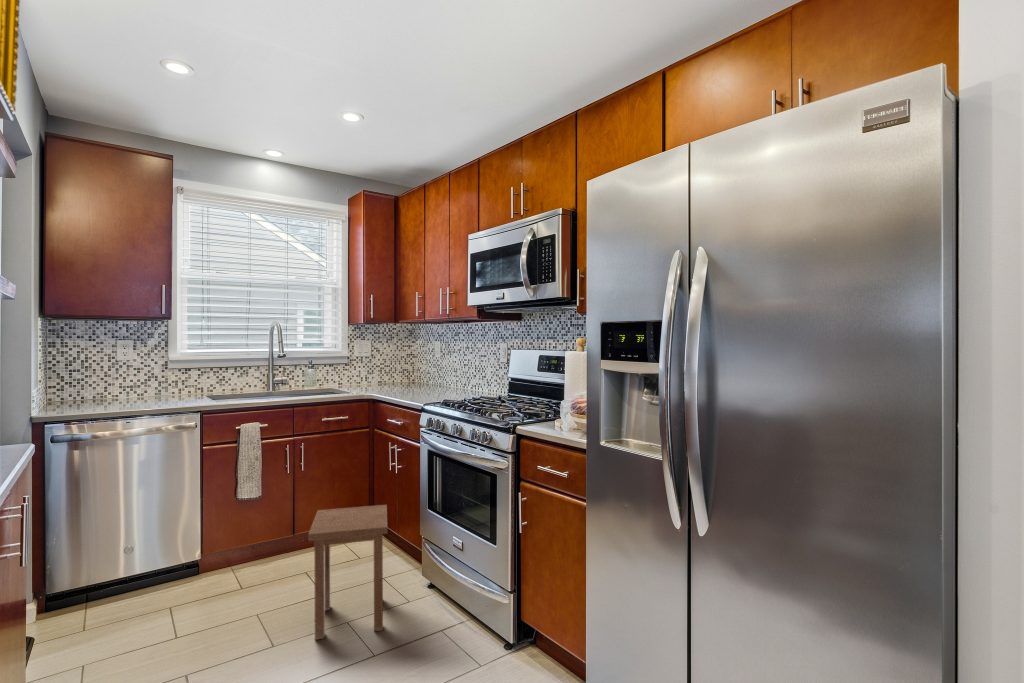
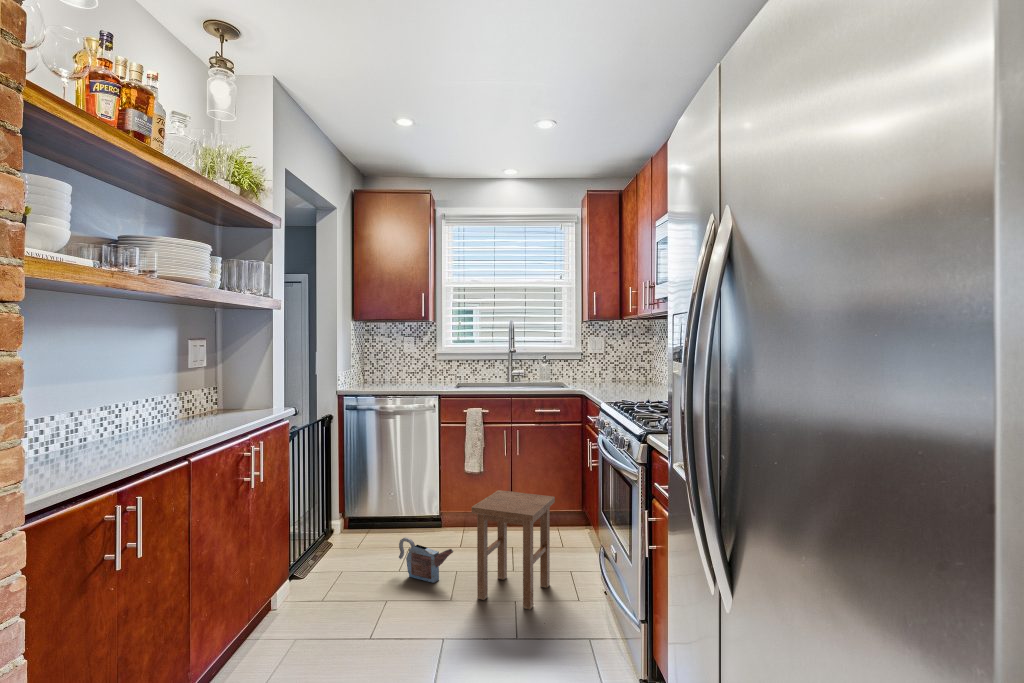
watering can: none [181,592,273,646] -> present [399,537,453,583]

